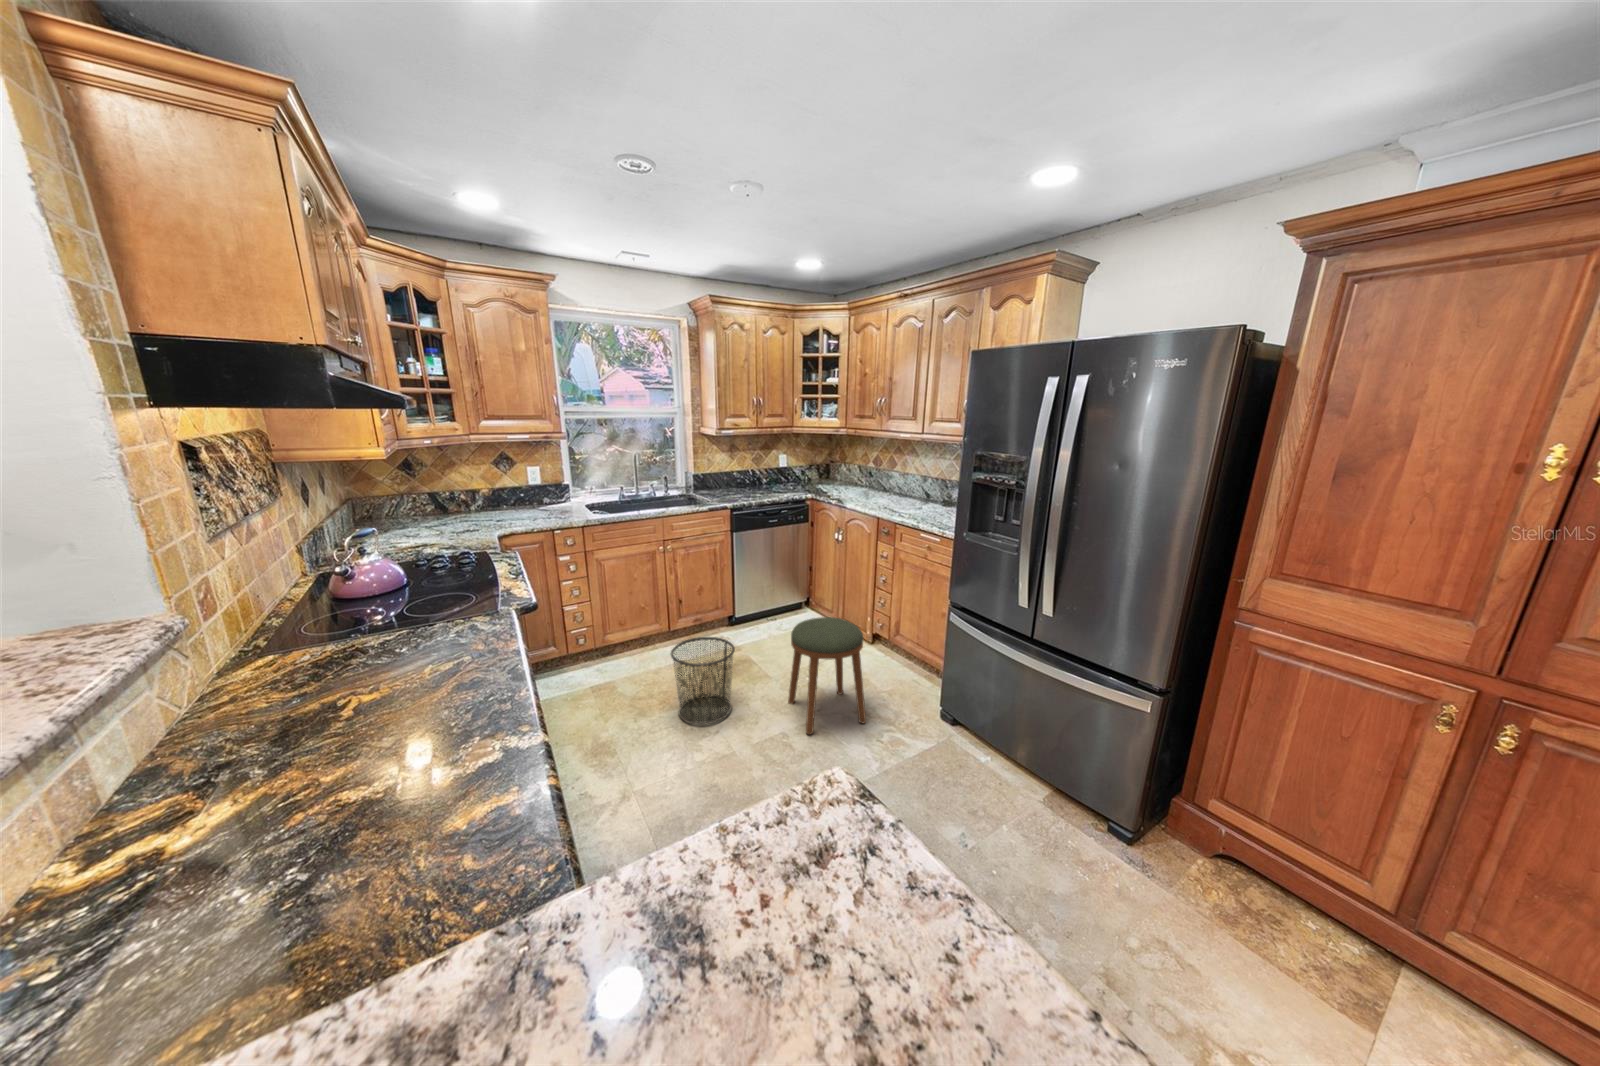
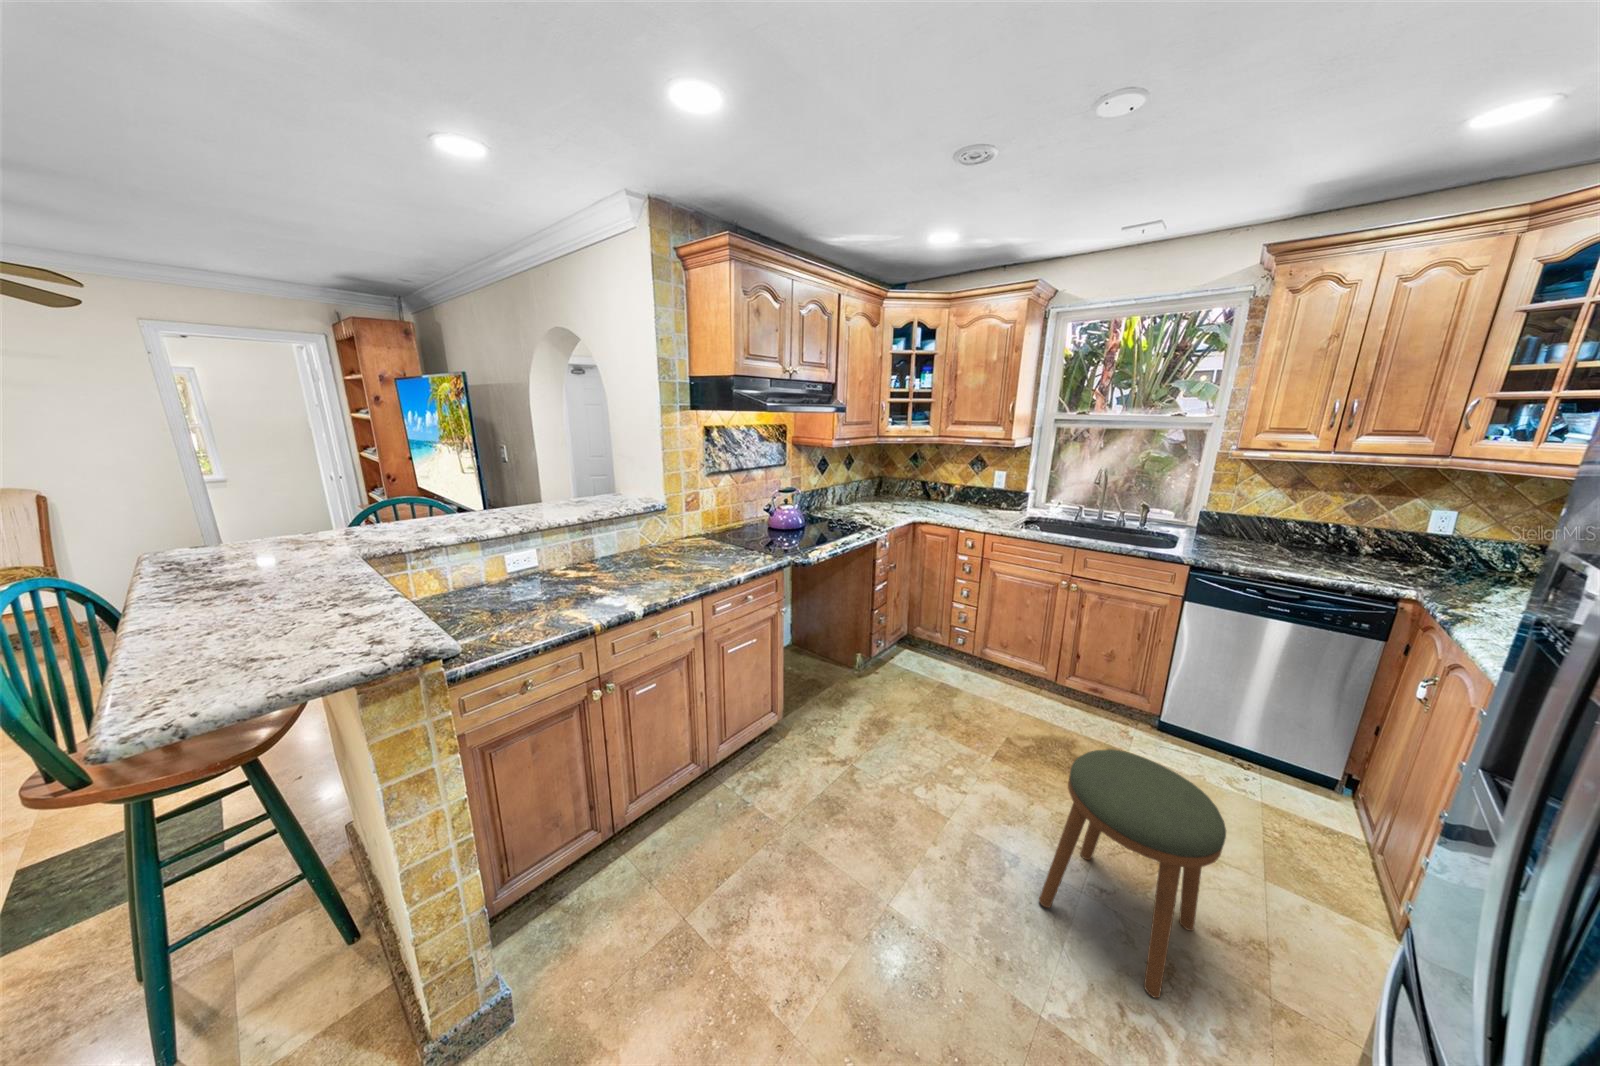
waste bin: present [671,637,735,725] -> none [950,680,1035,794]

